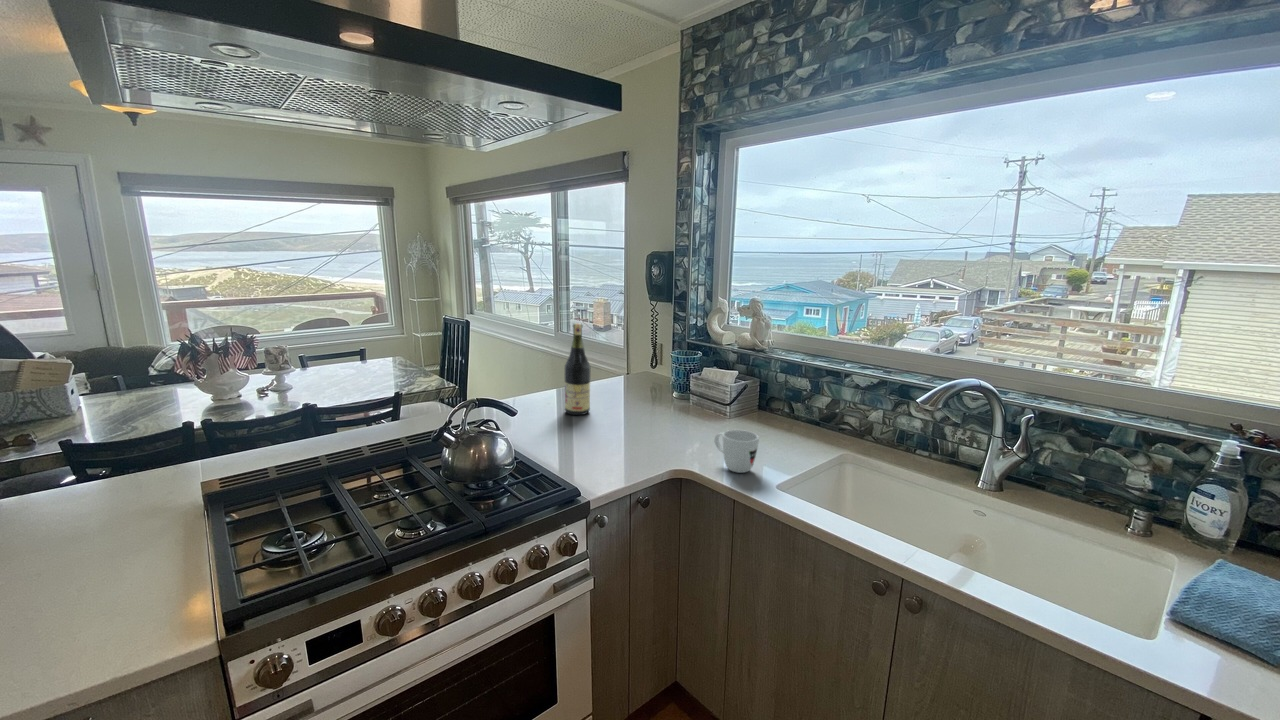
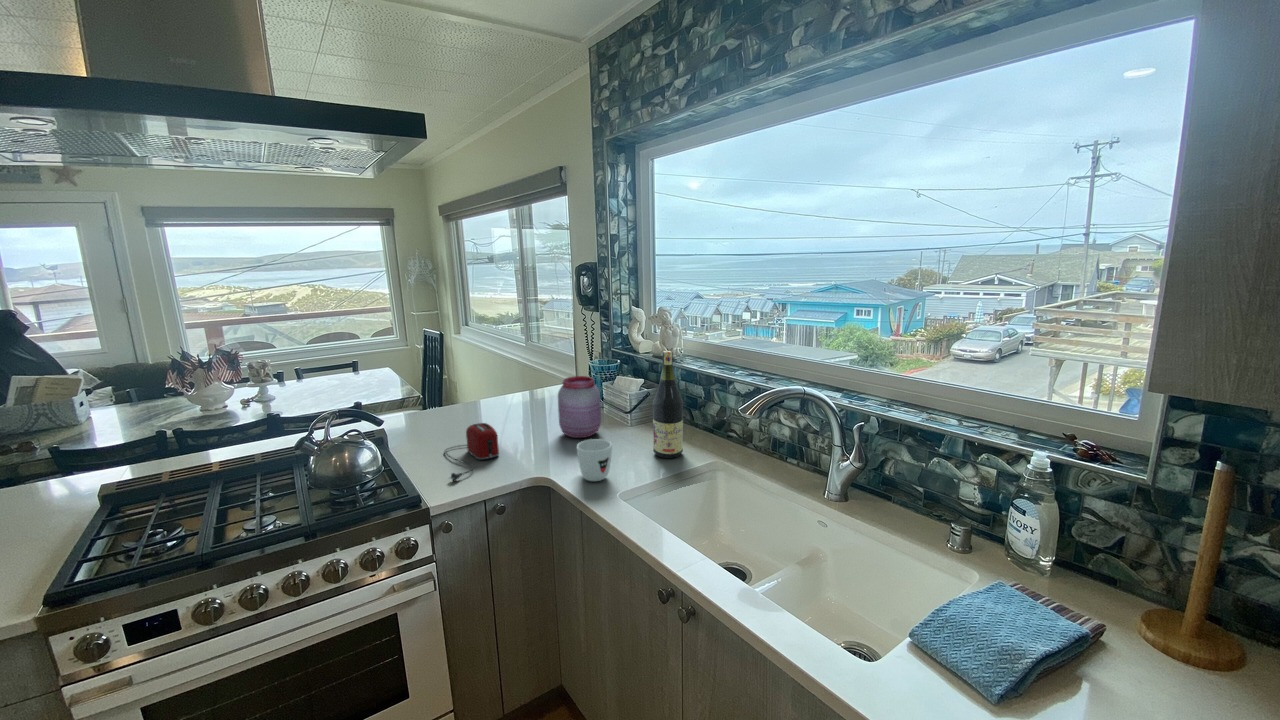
wine bottle: present [565,323,591,415] -> present [653,351,683,458]
jar: none [664,367,708,431] -> present [558,376,601,438]
toaster: none [557,413,619,472] -> present [445,423,499,481]

